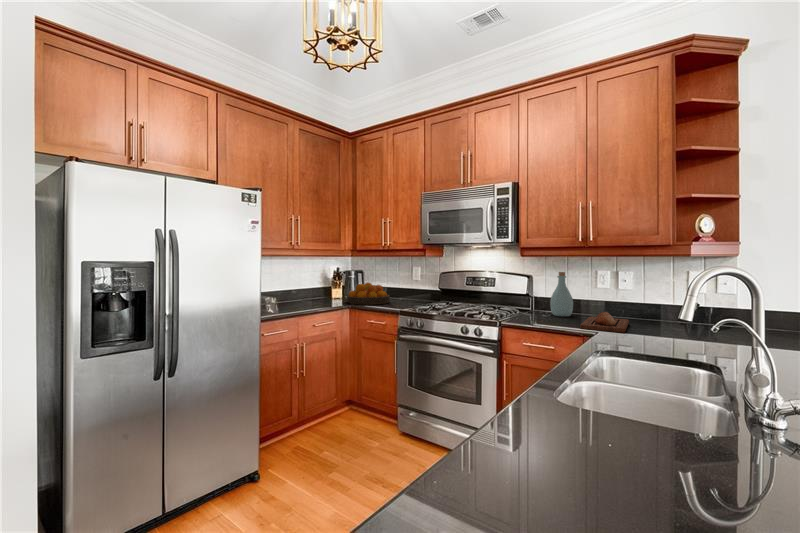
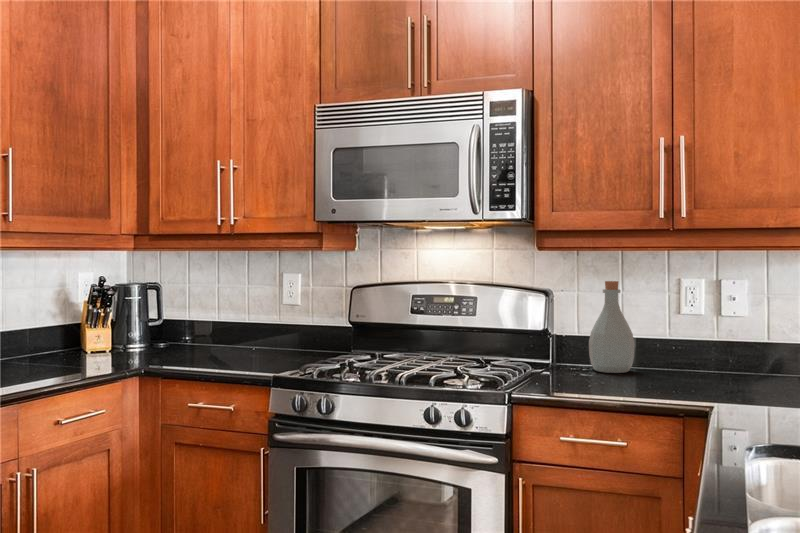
fruit bowl: present [347,283,390,305] -> none [128,311,233,364]
bread loaf: present [580,312,629,333] -> none [673,362,767,405]

